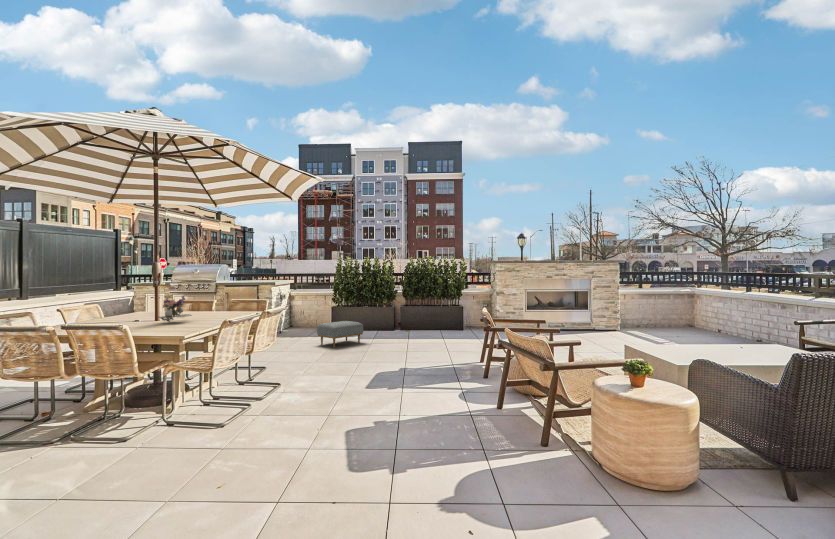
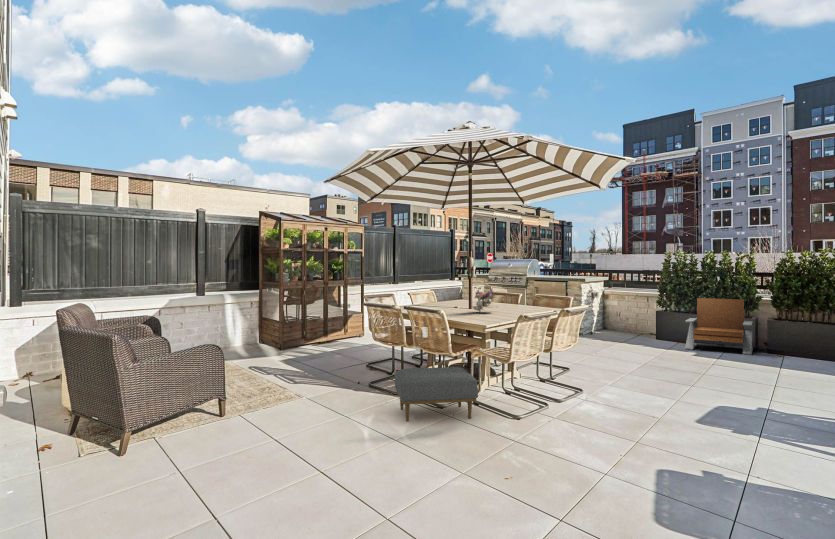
lounge chair: none [358,295,402,338] -> present [685,298,753,355]
ottoman: present [317,321,363,348] -> present [395,367,478,422]

